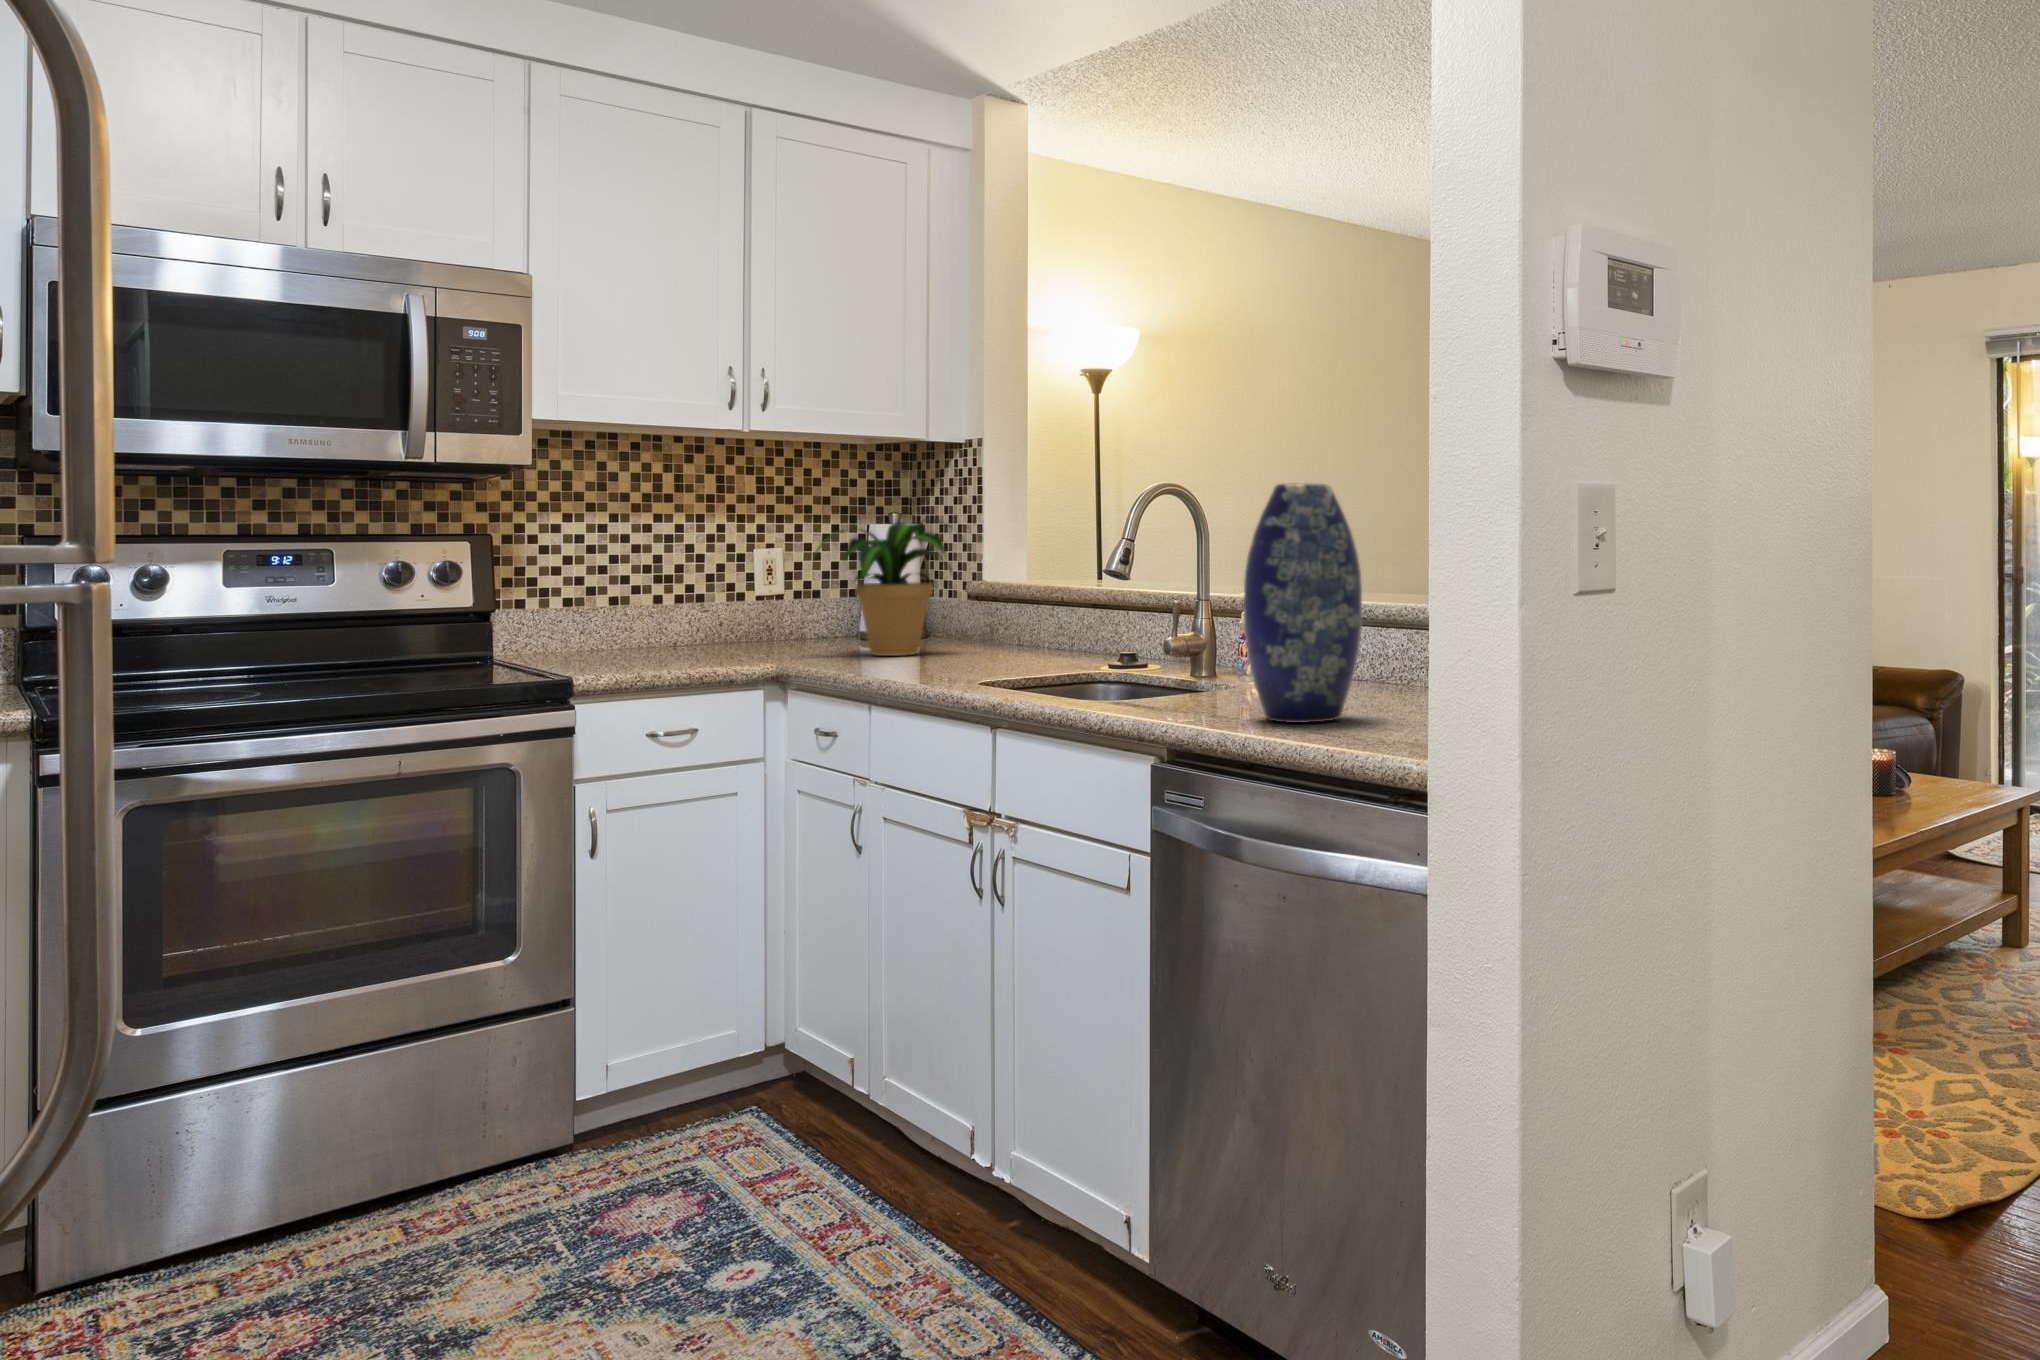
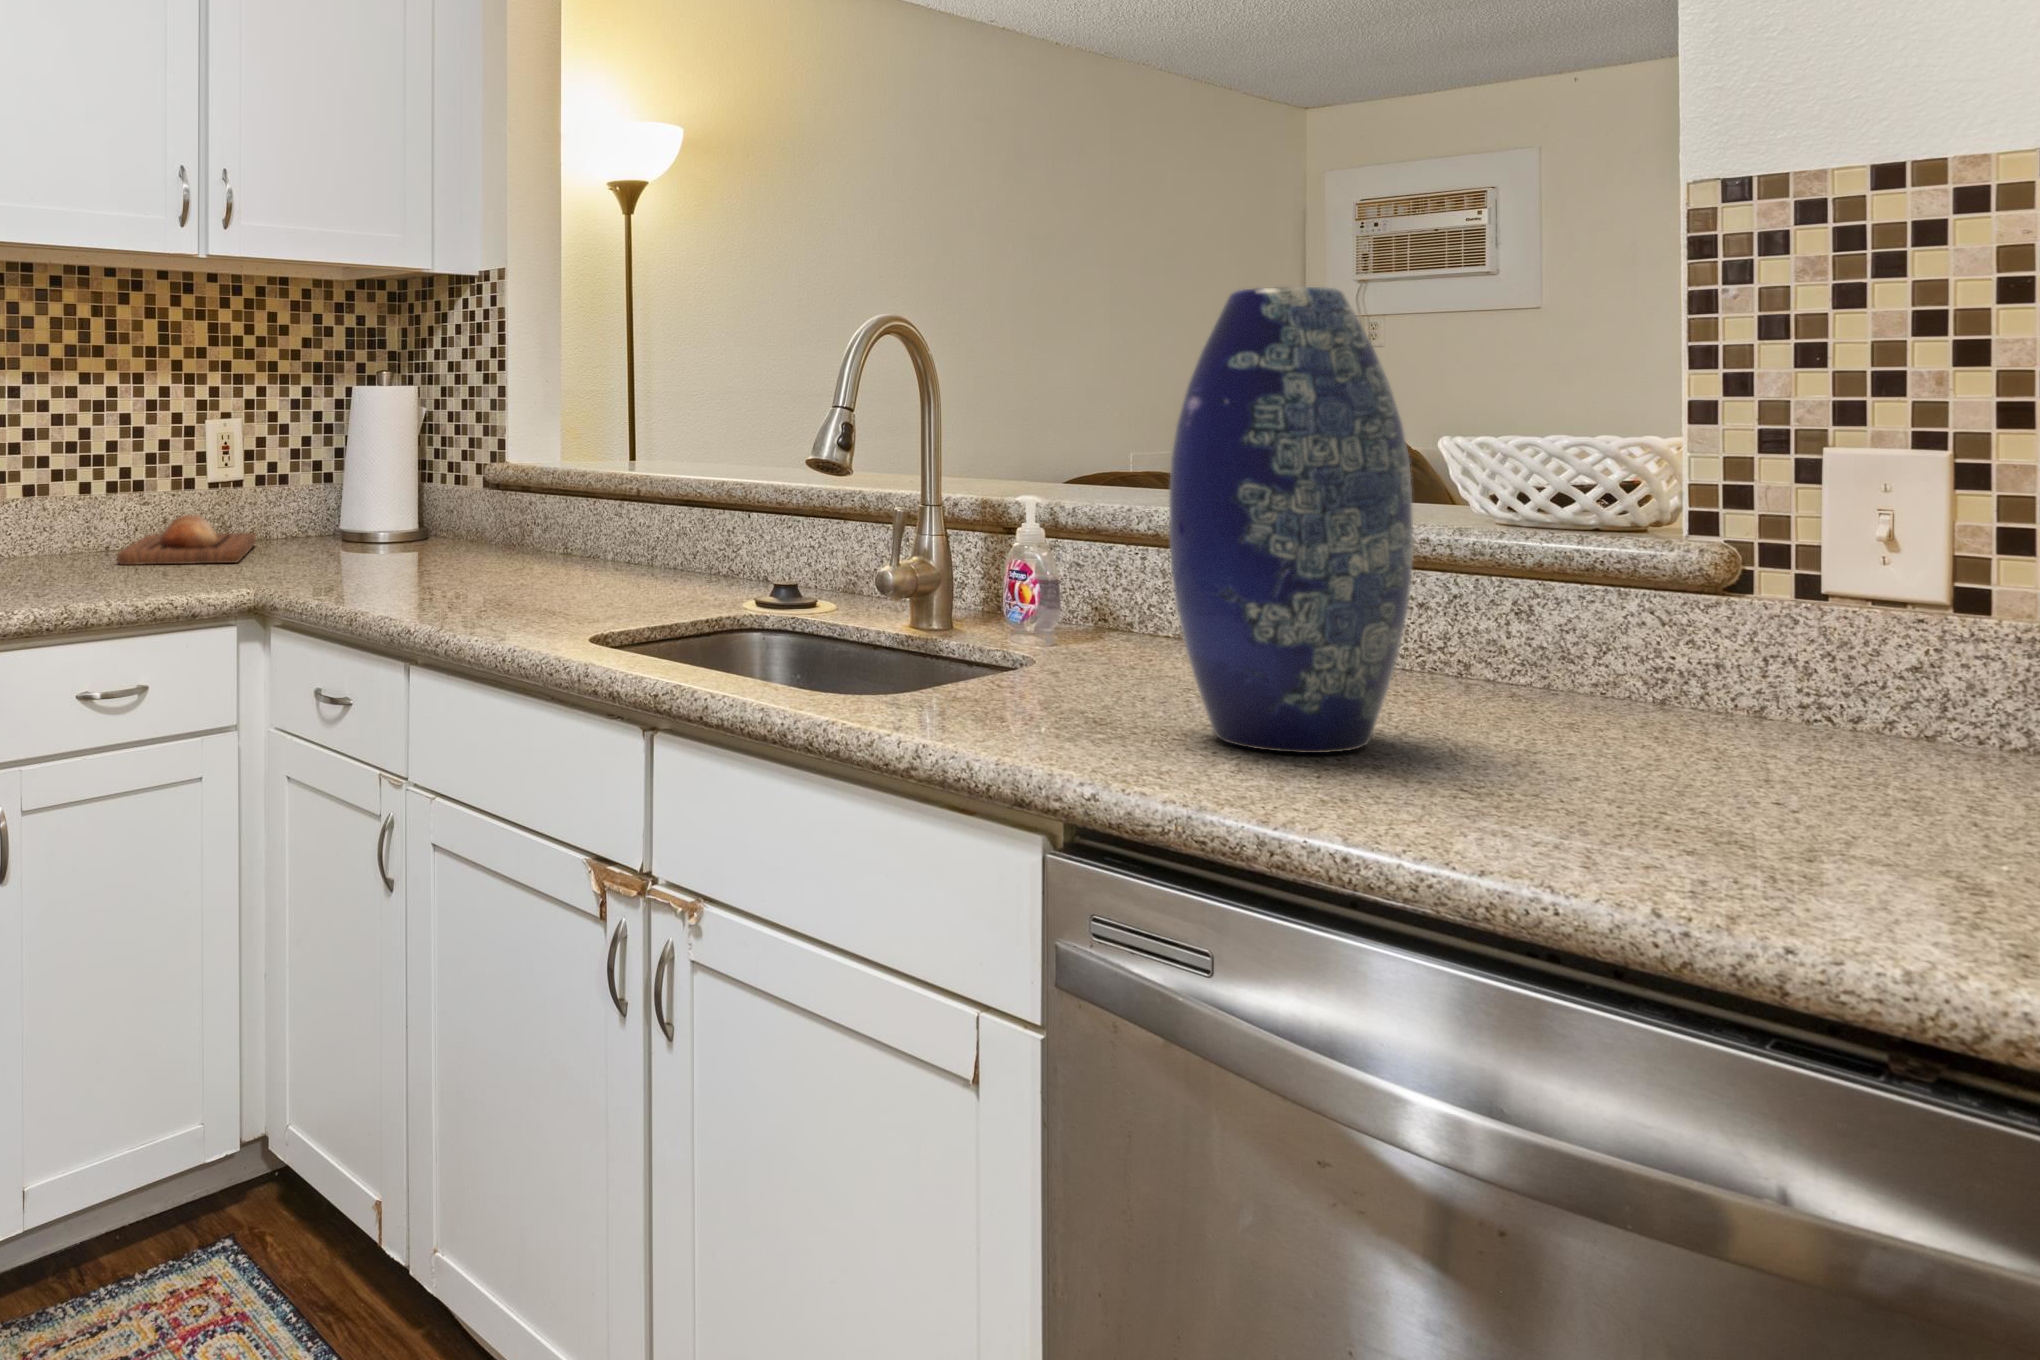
potted plant: present [815,519,952,656] -> none [296,377,505,571]
bread loaf: none [682,619,794,654] -> present [117,514,256,565]

